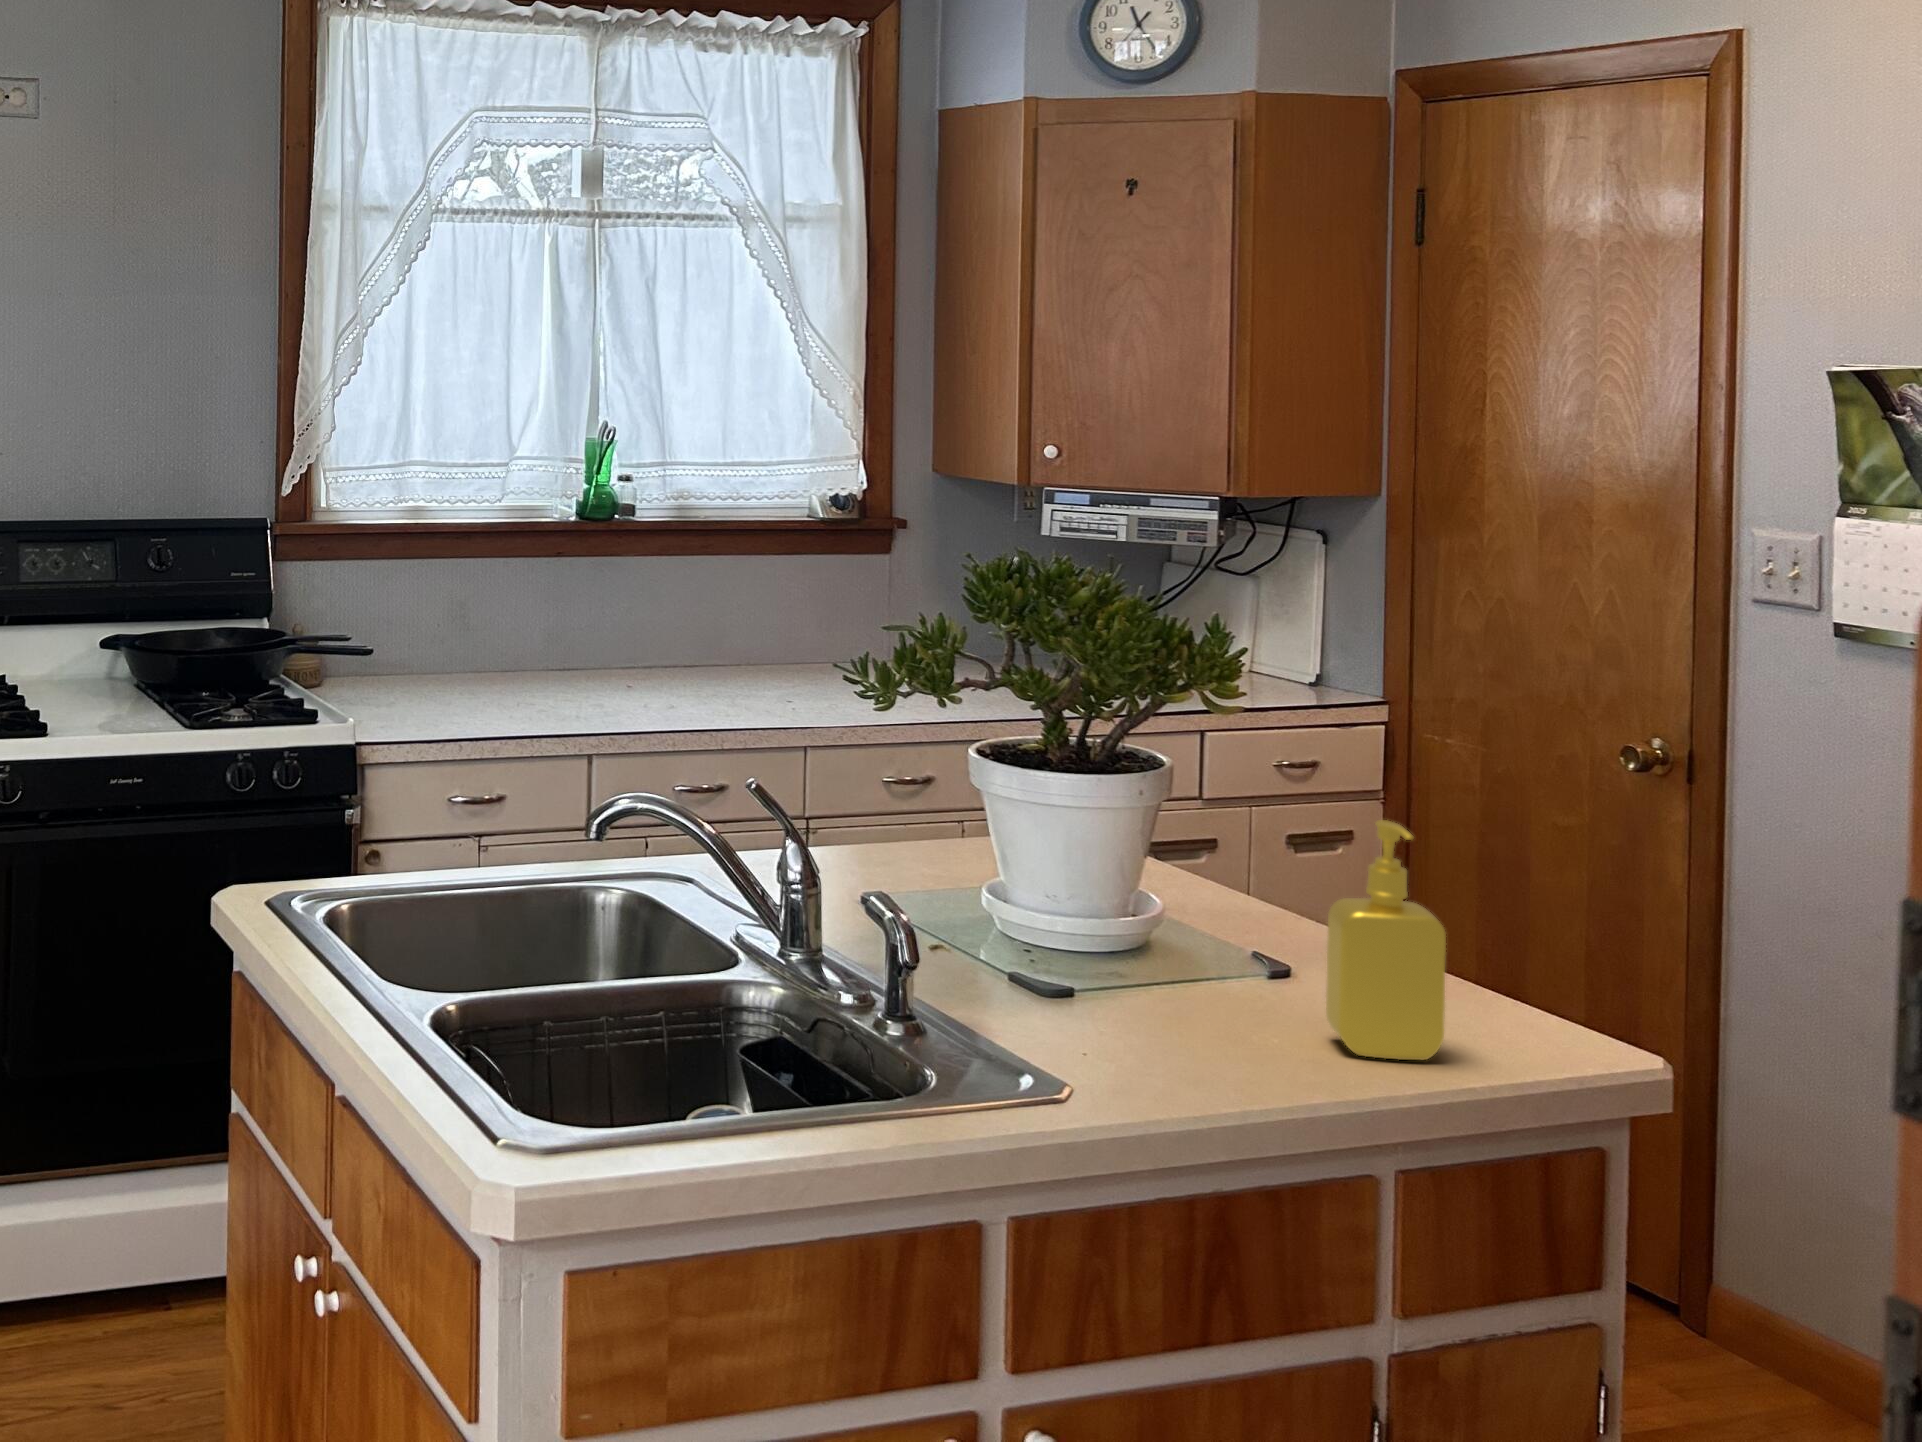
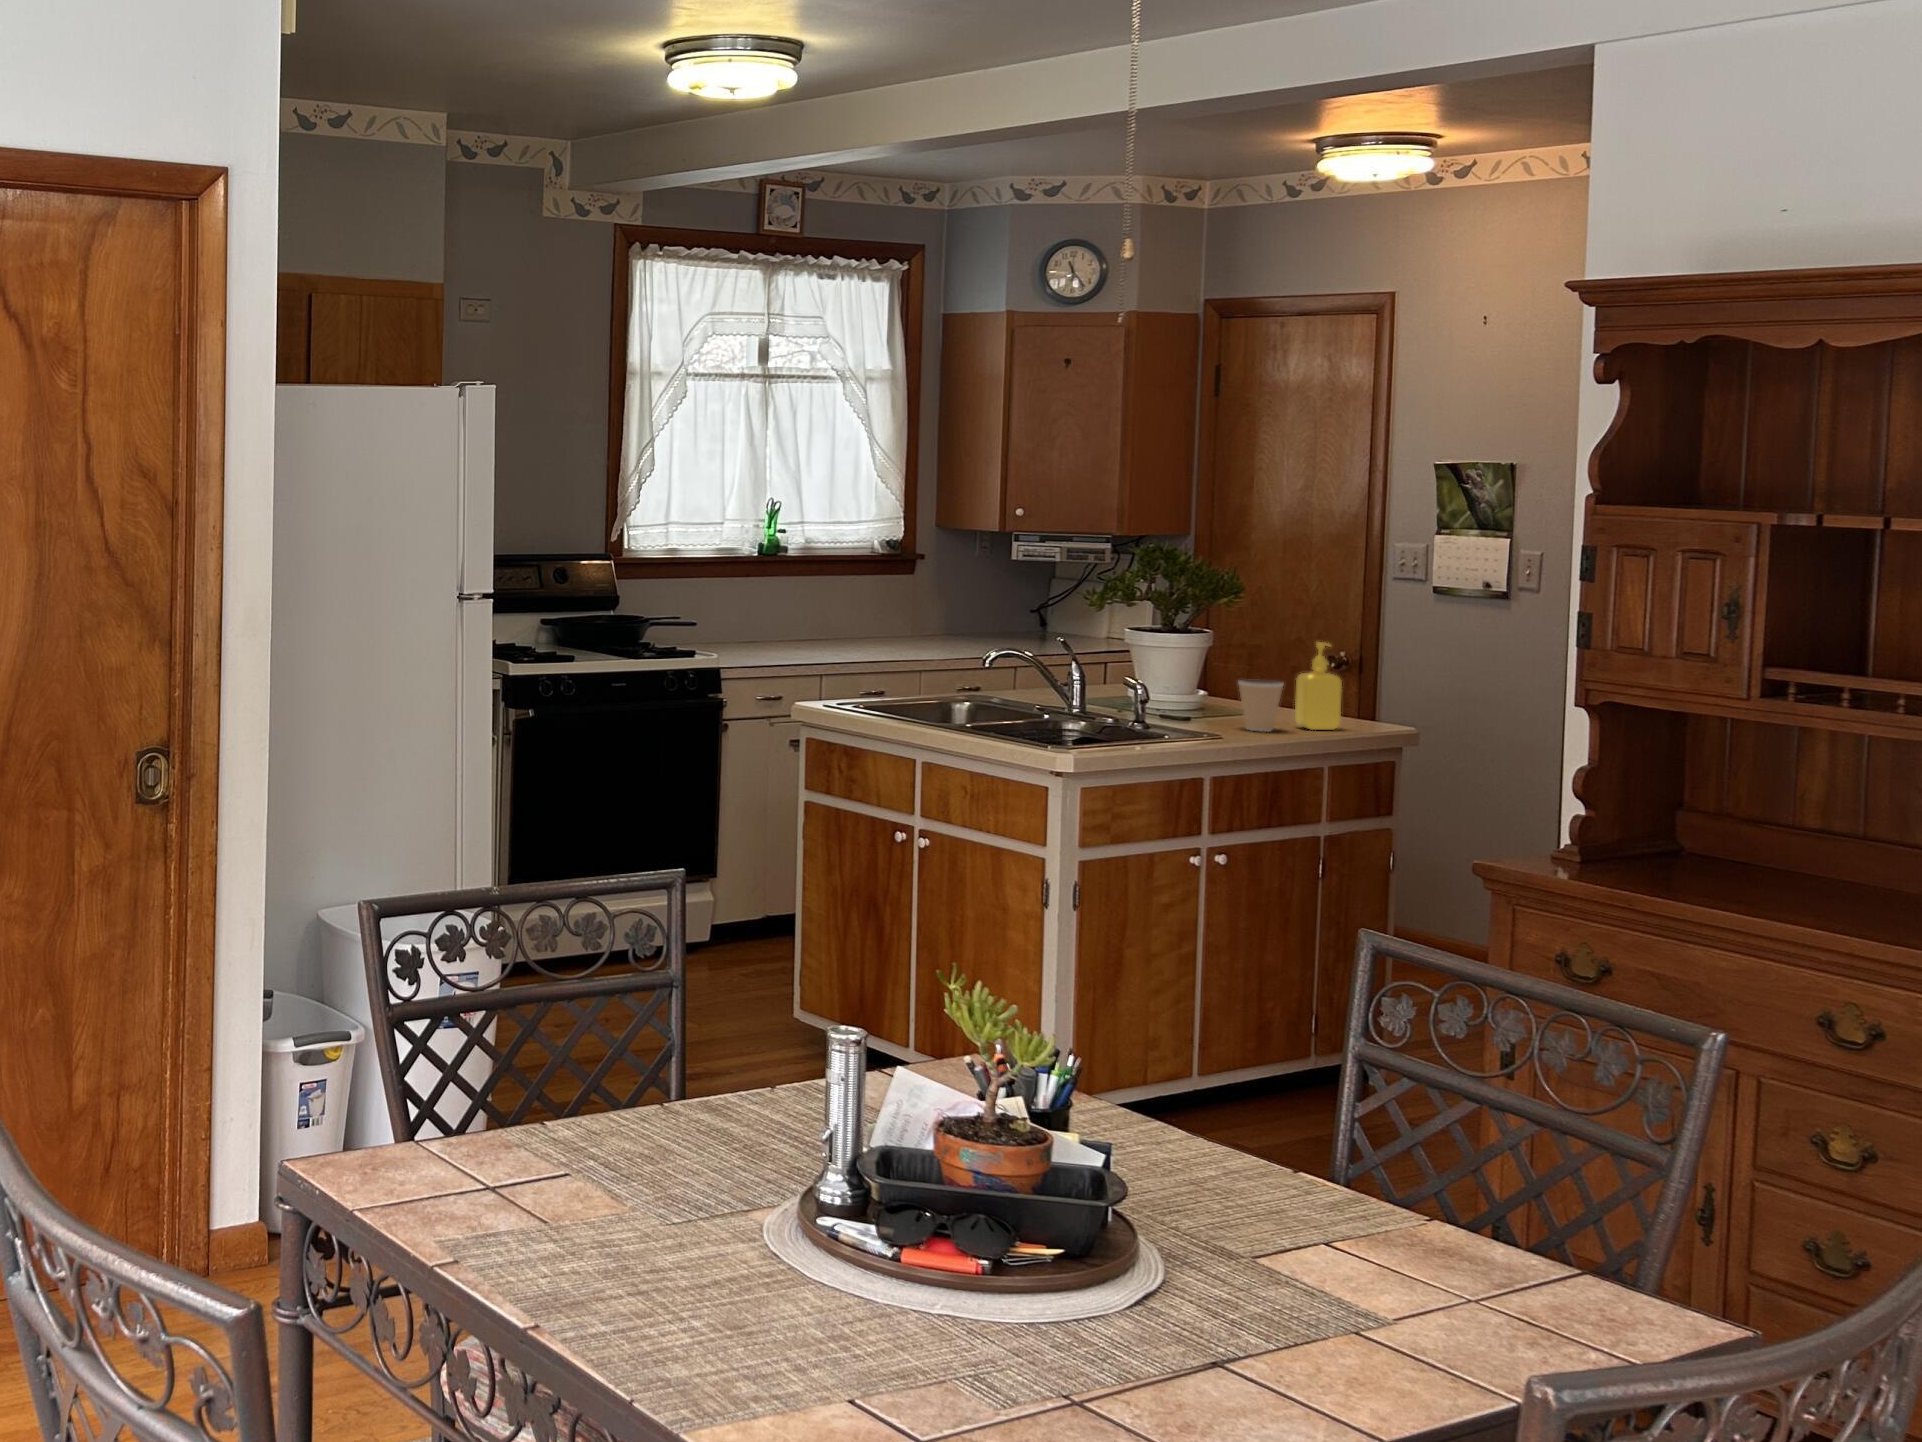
coffee cup: none [1153,910,1275,1061] -> present [1238,680,1283,731]

